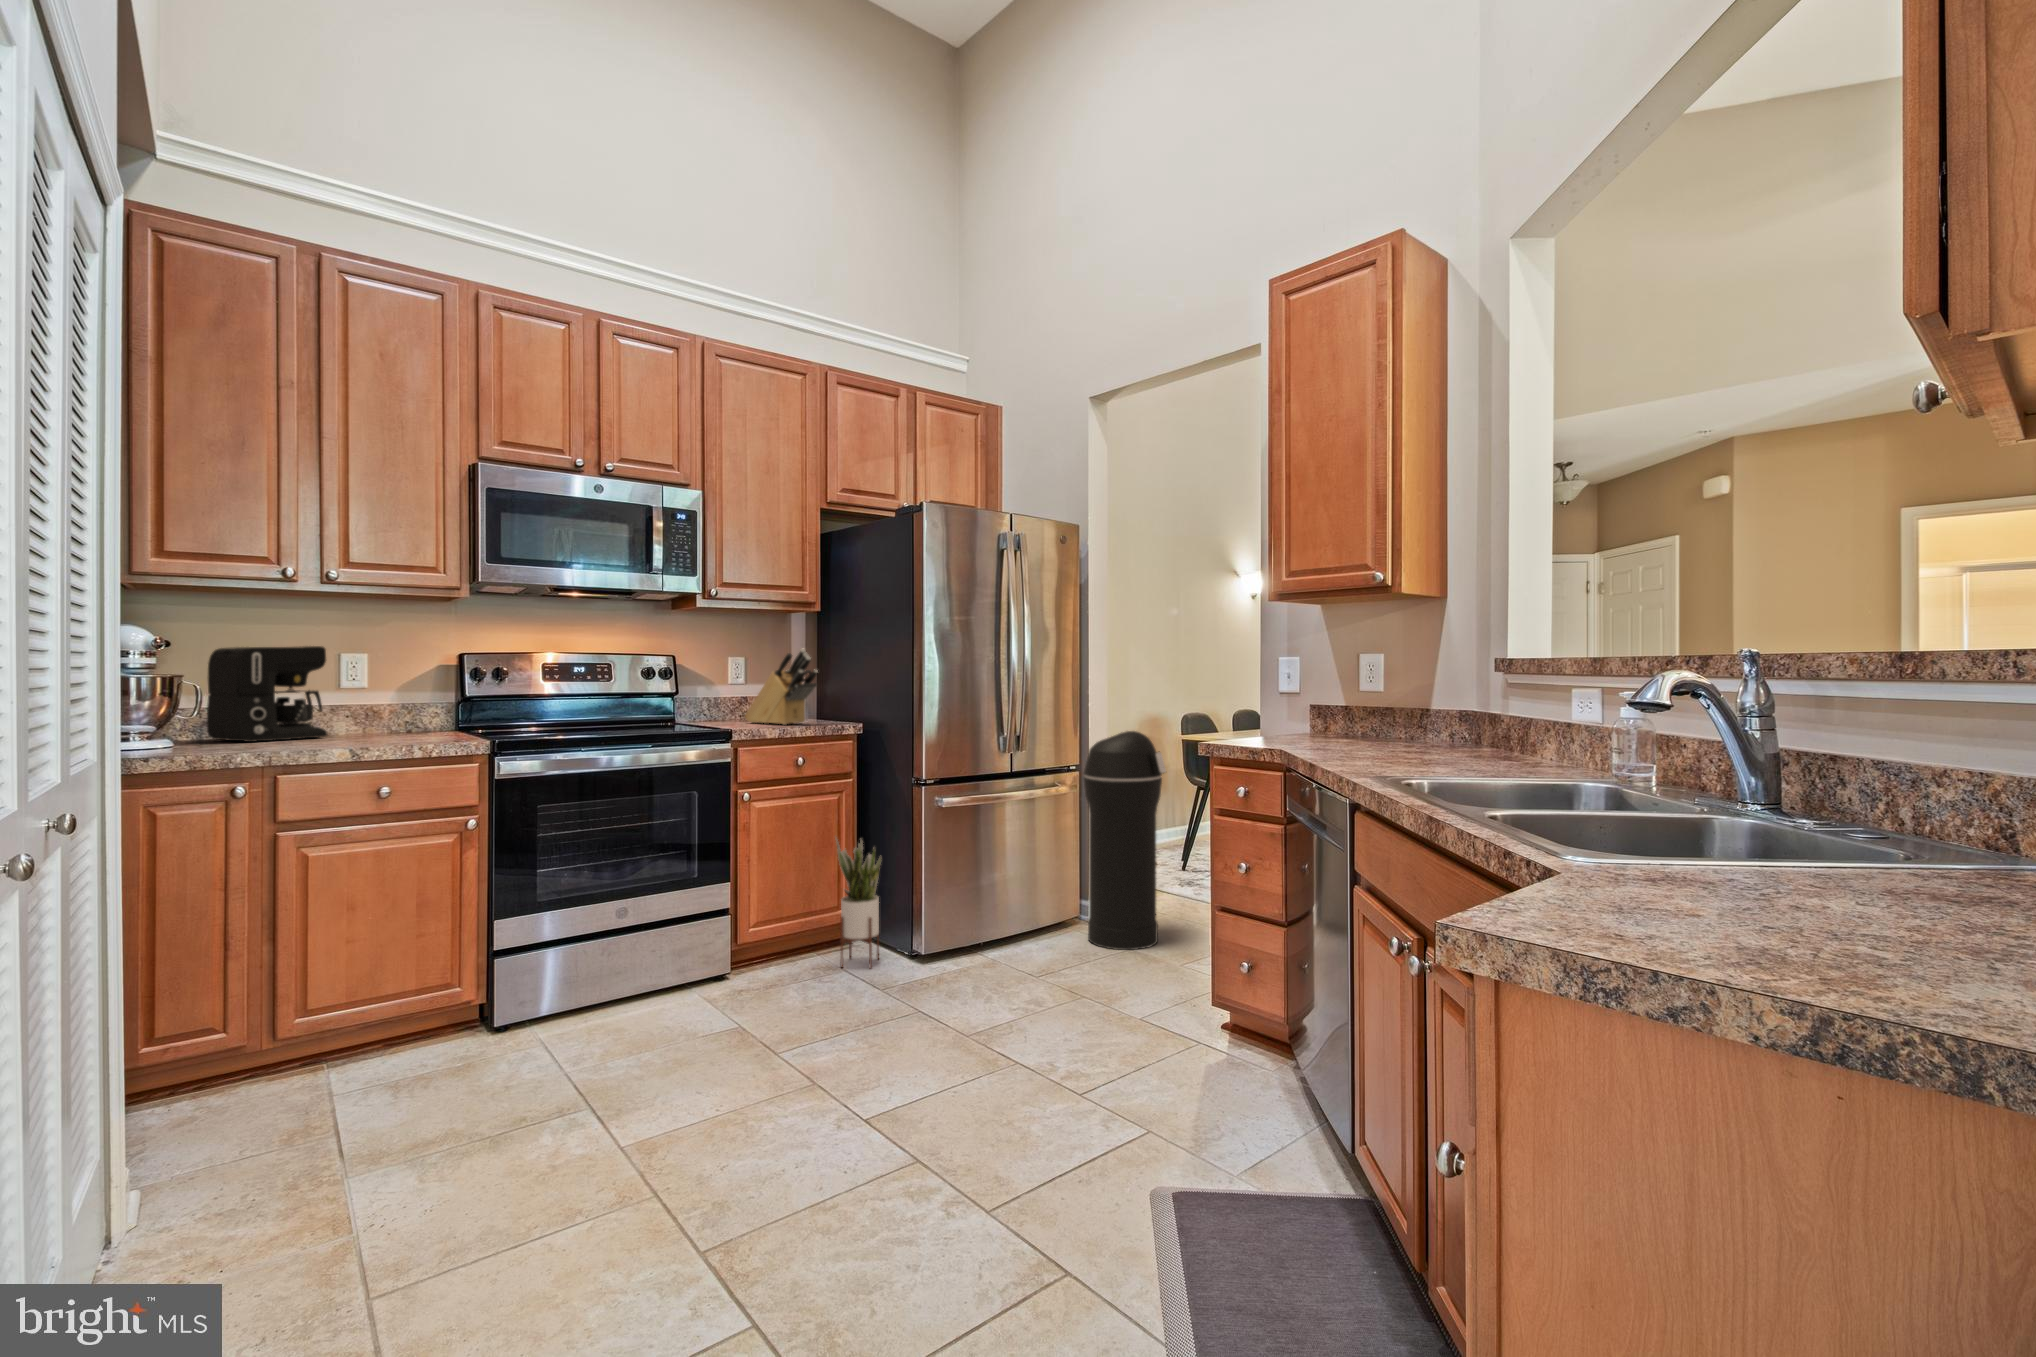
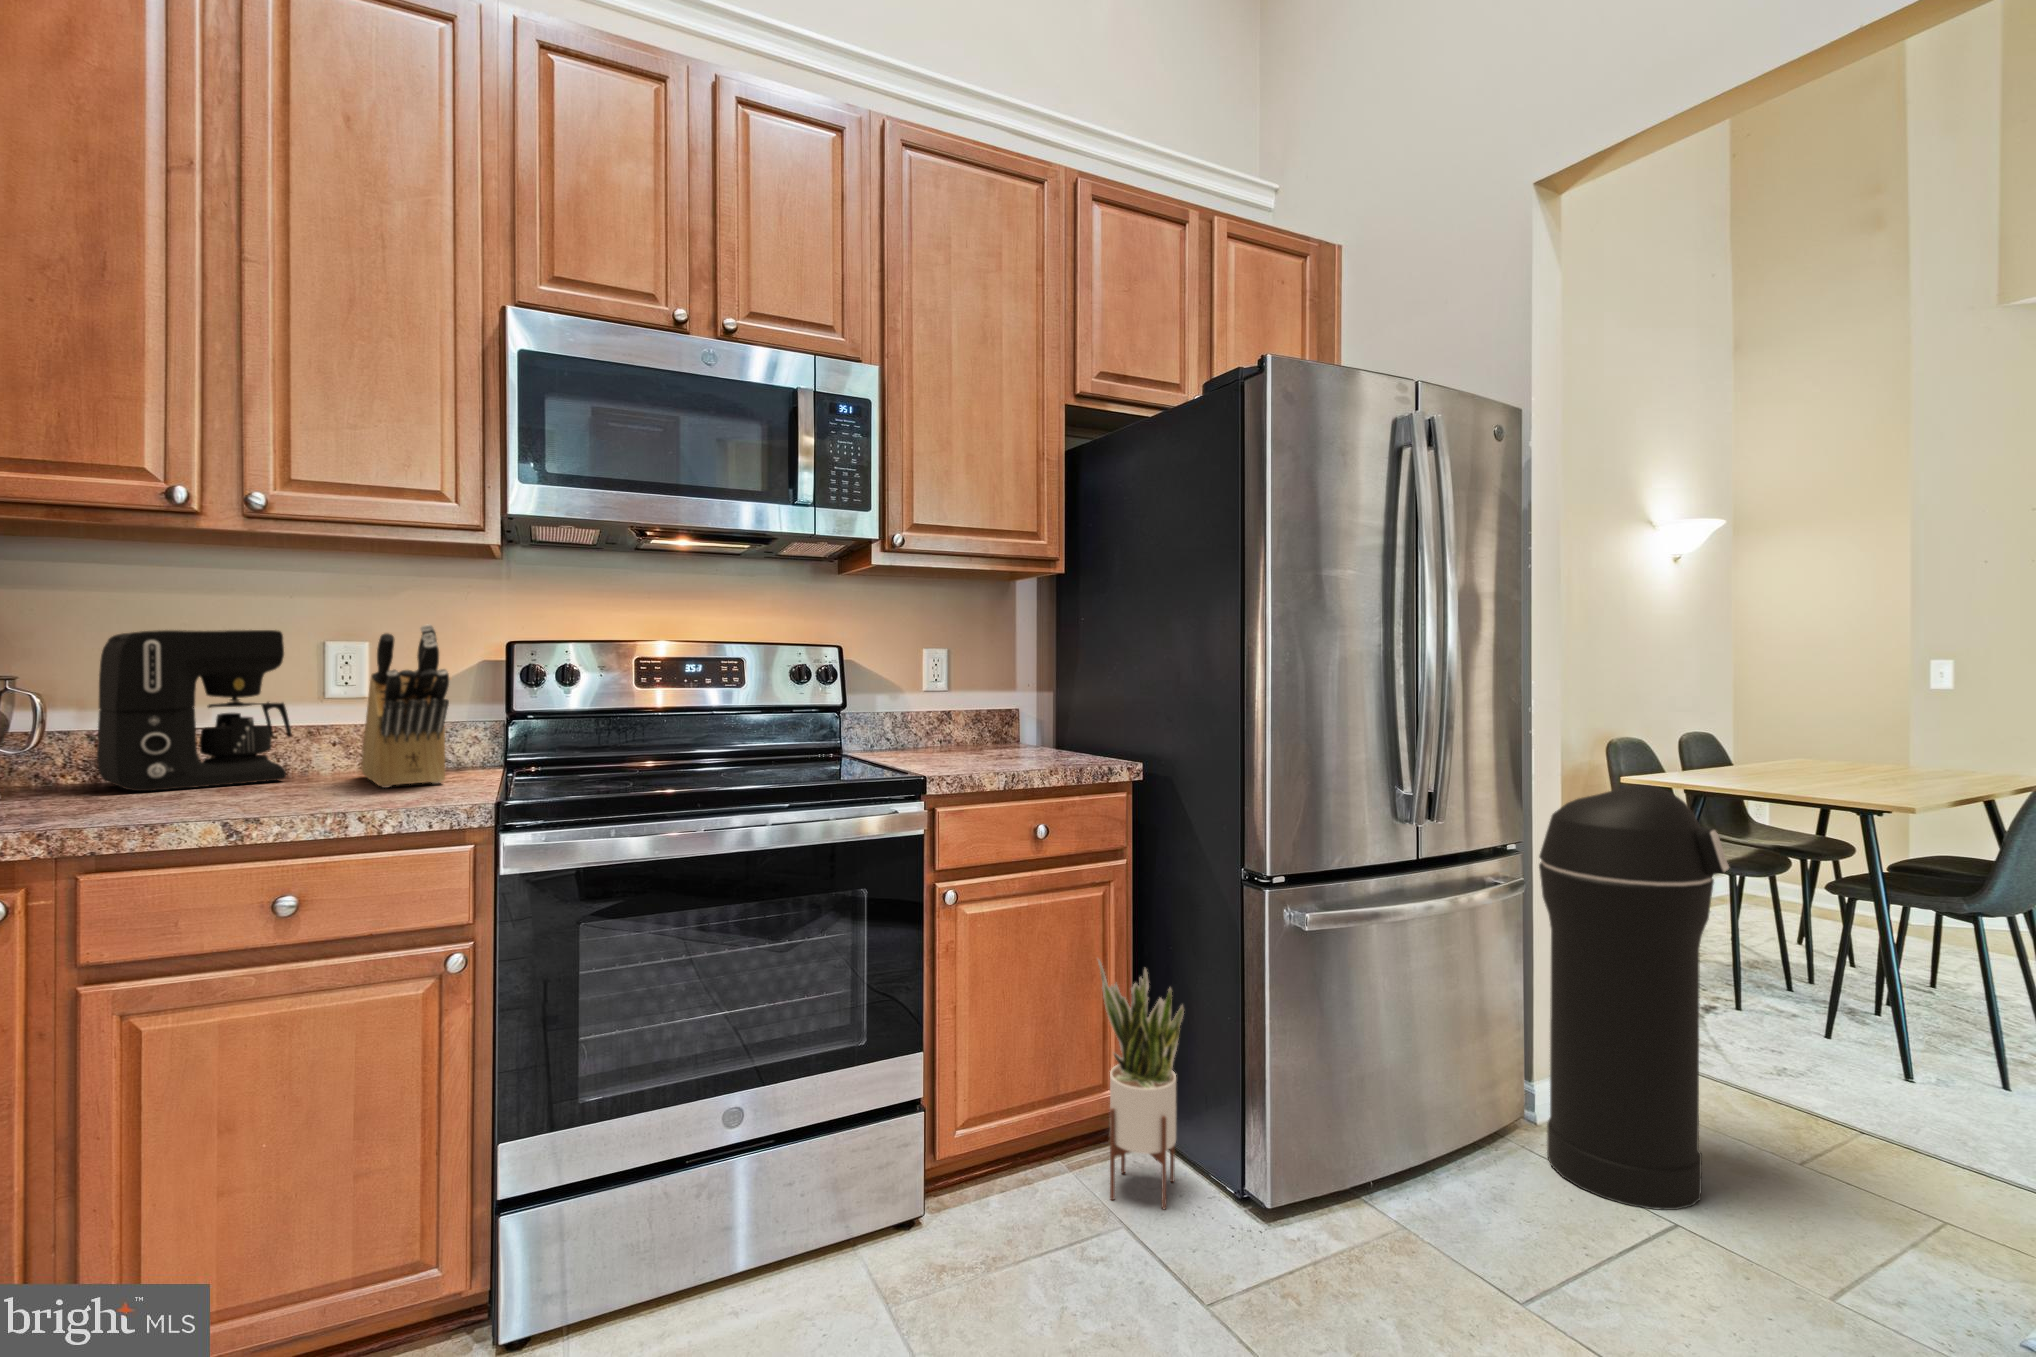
knife block: present [745,649,818,725] -> present [362,625,449,788]

